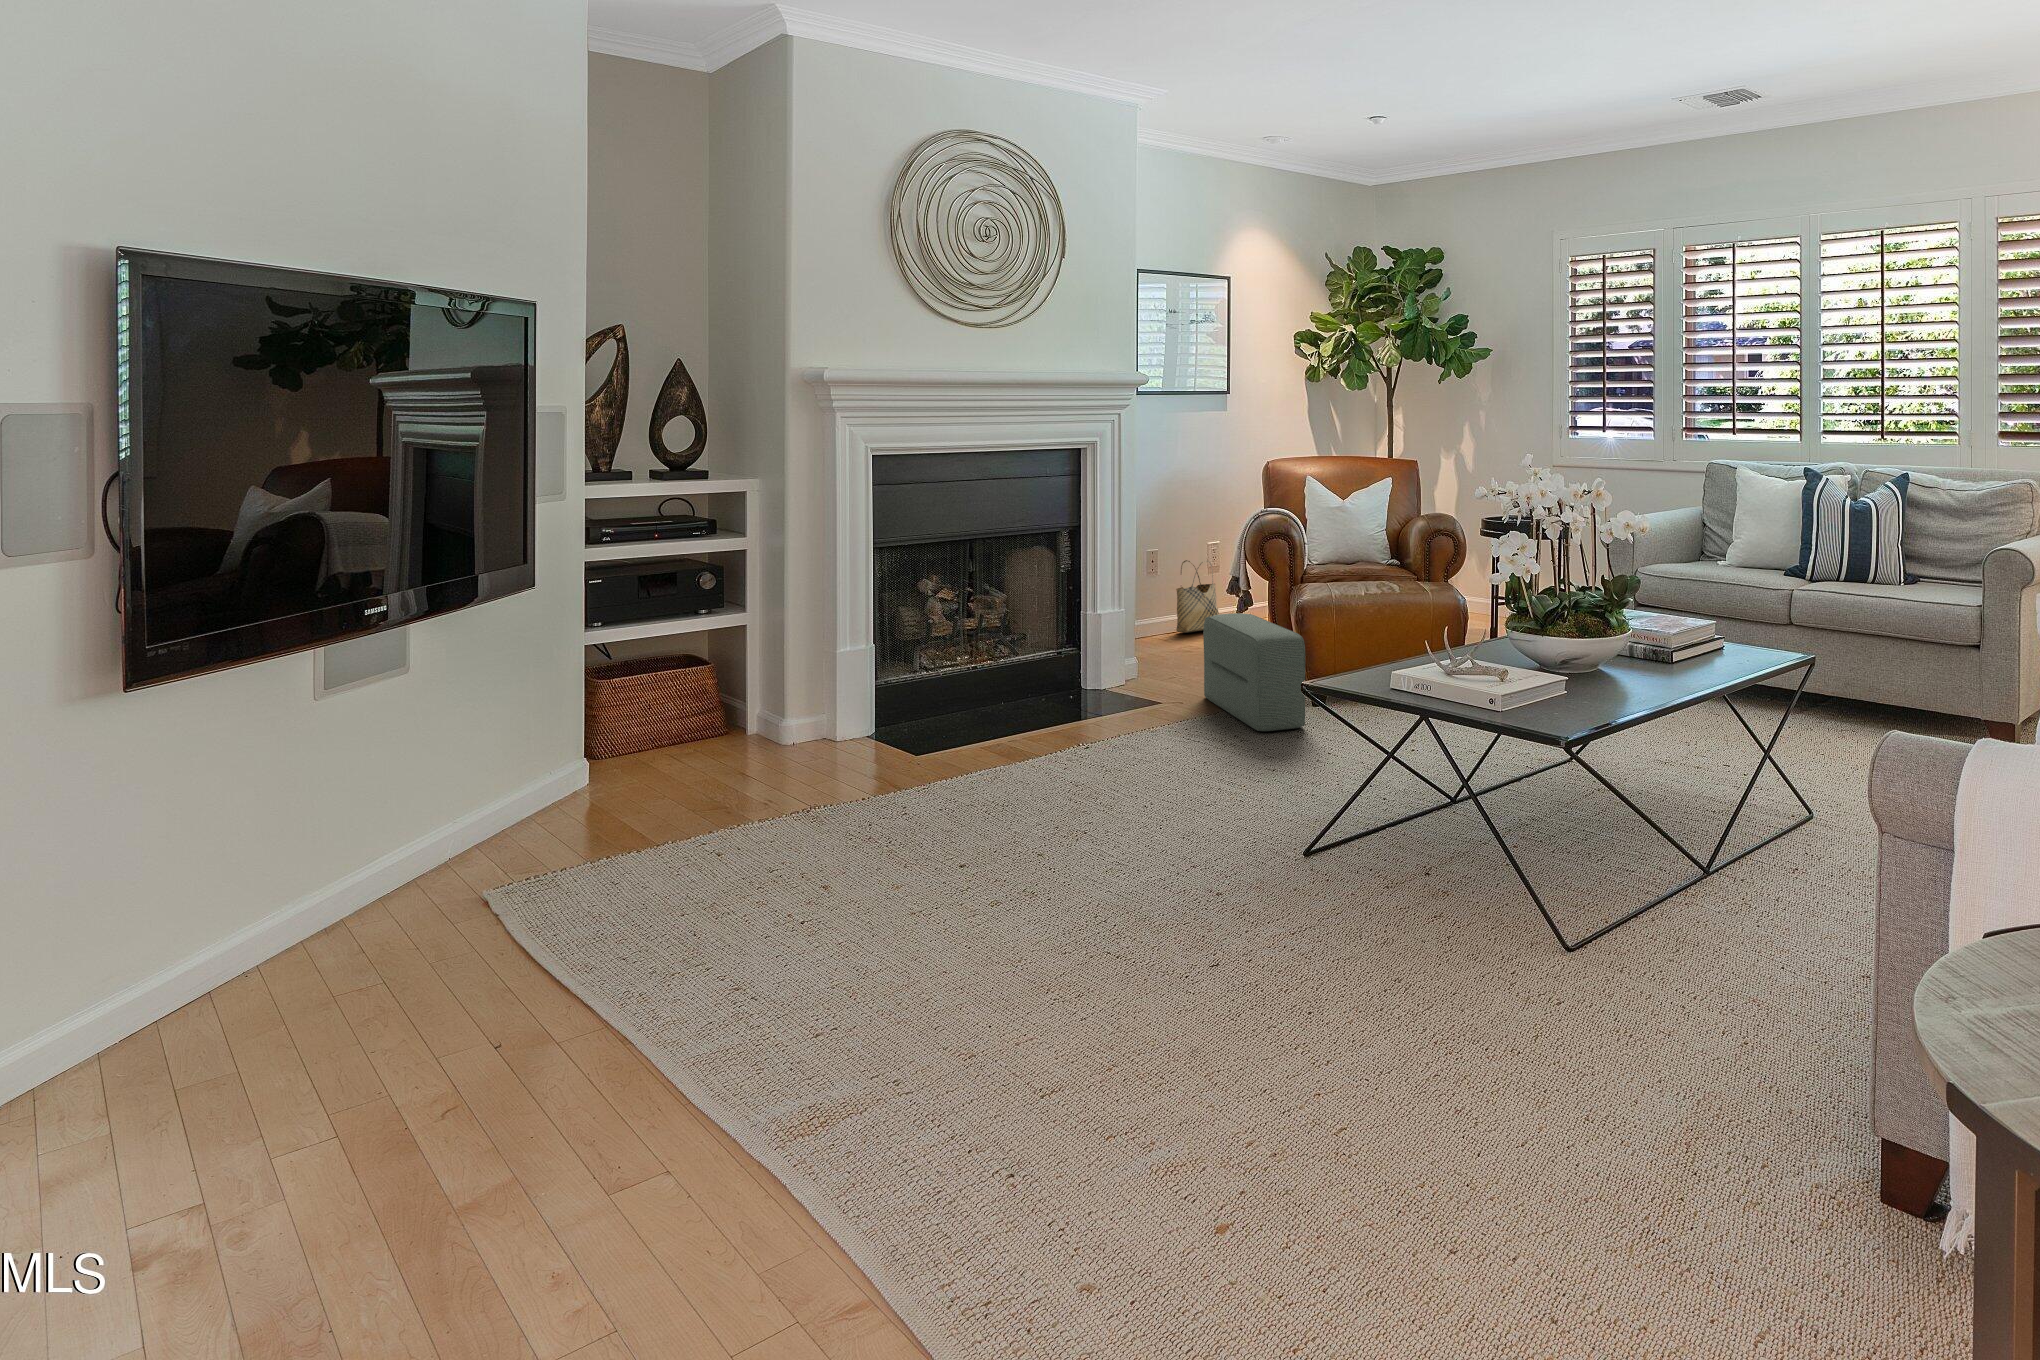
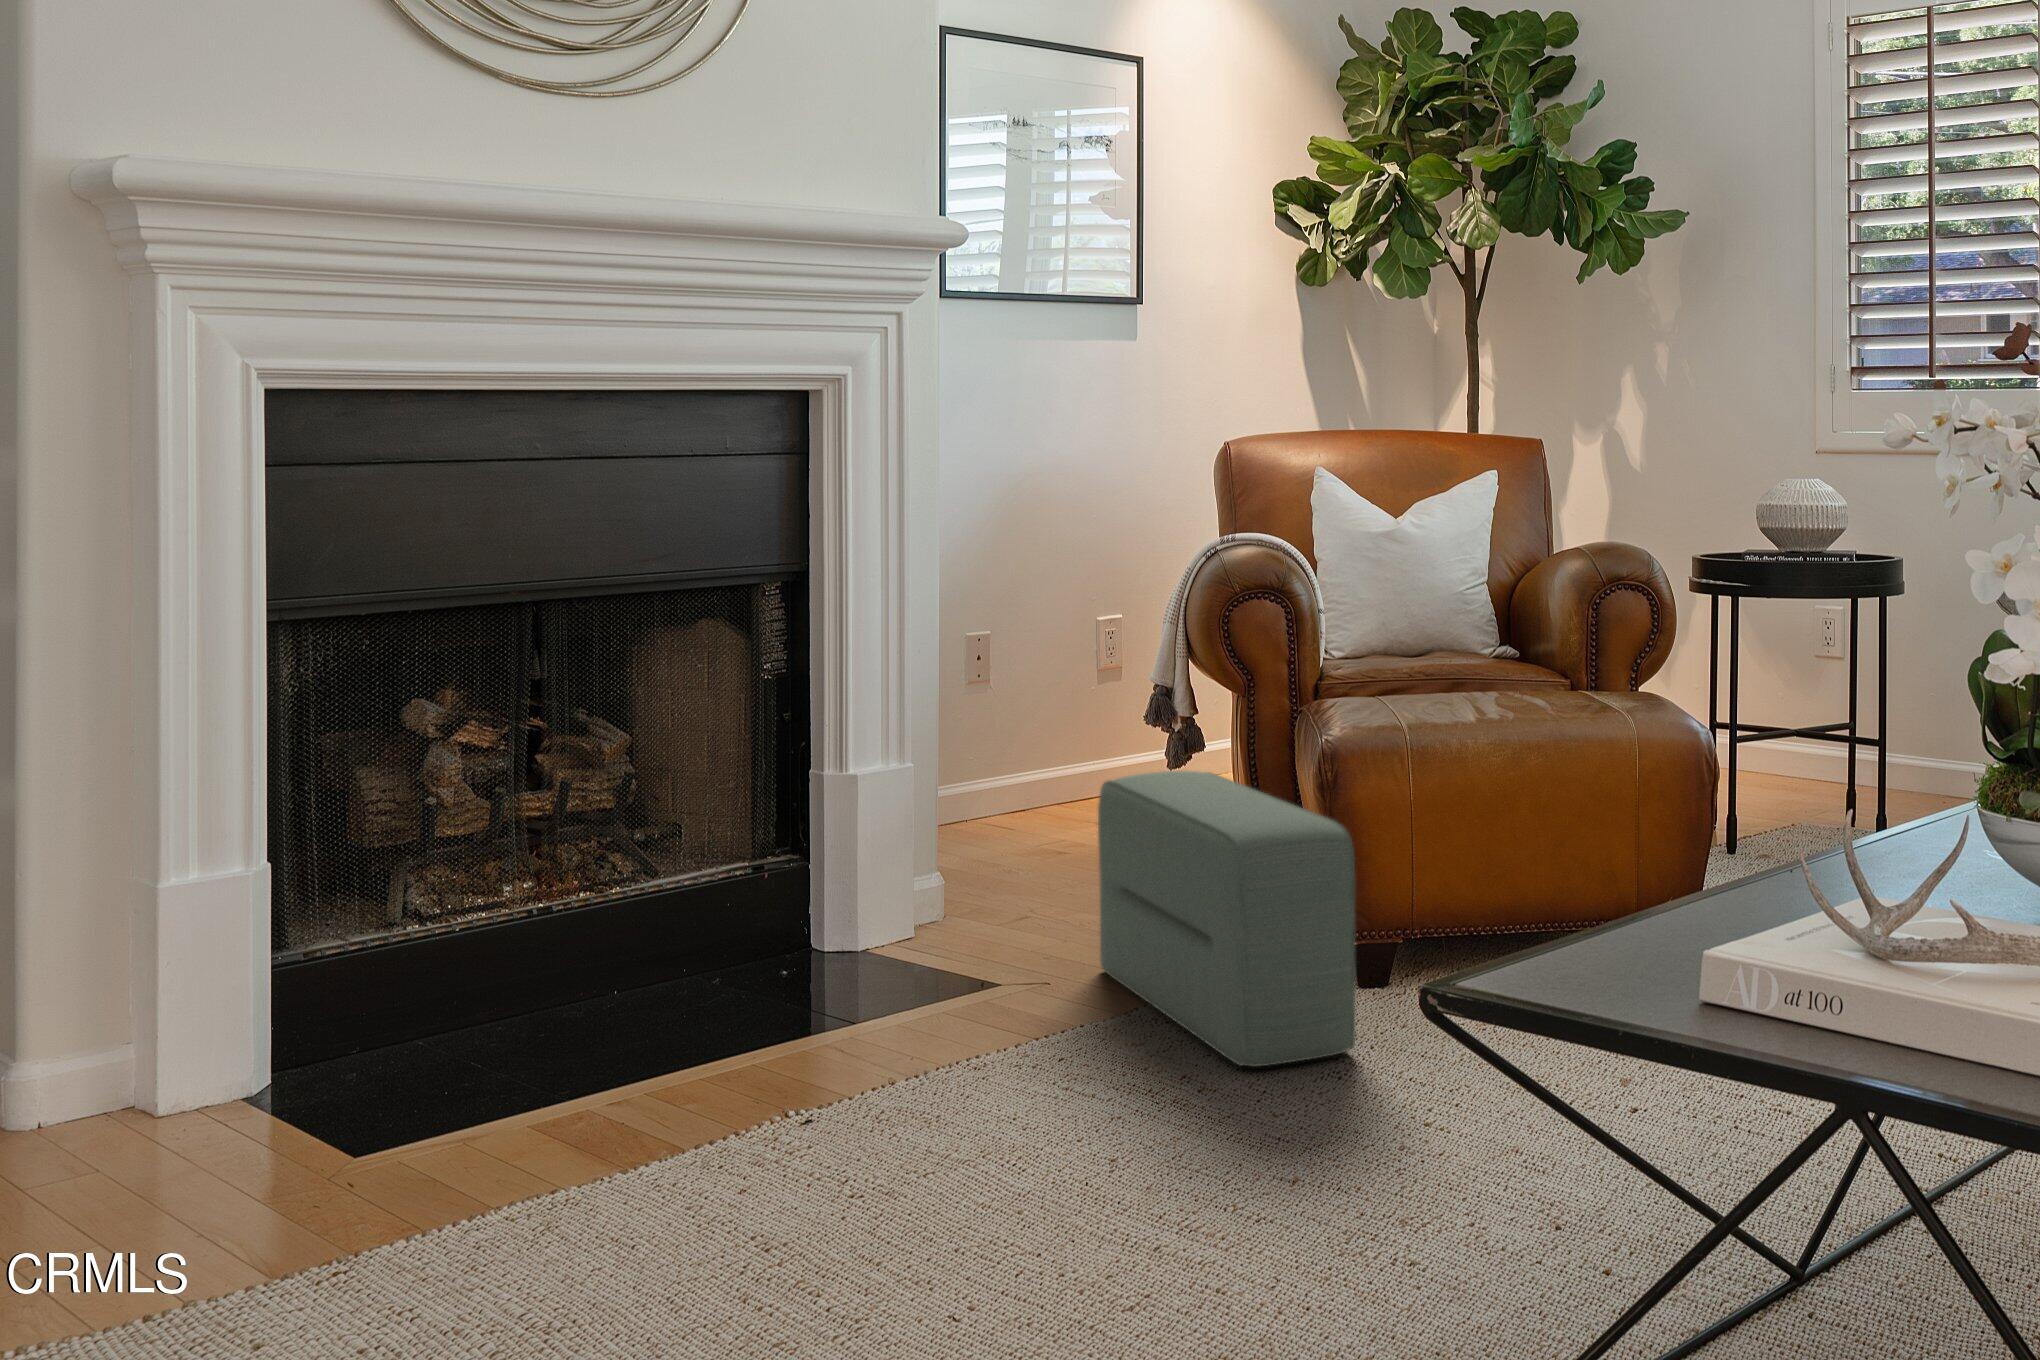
woven basket: present [1176,560,1219,633] -> none [1031,653,1125,808]

